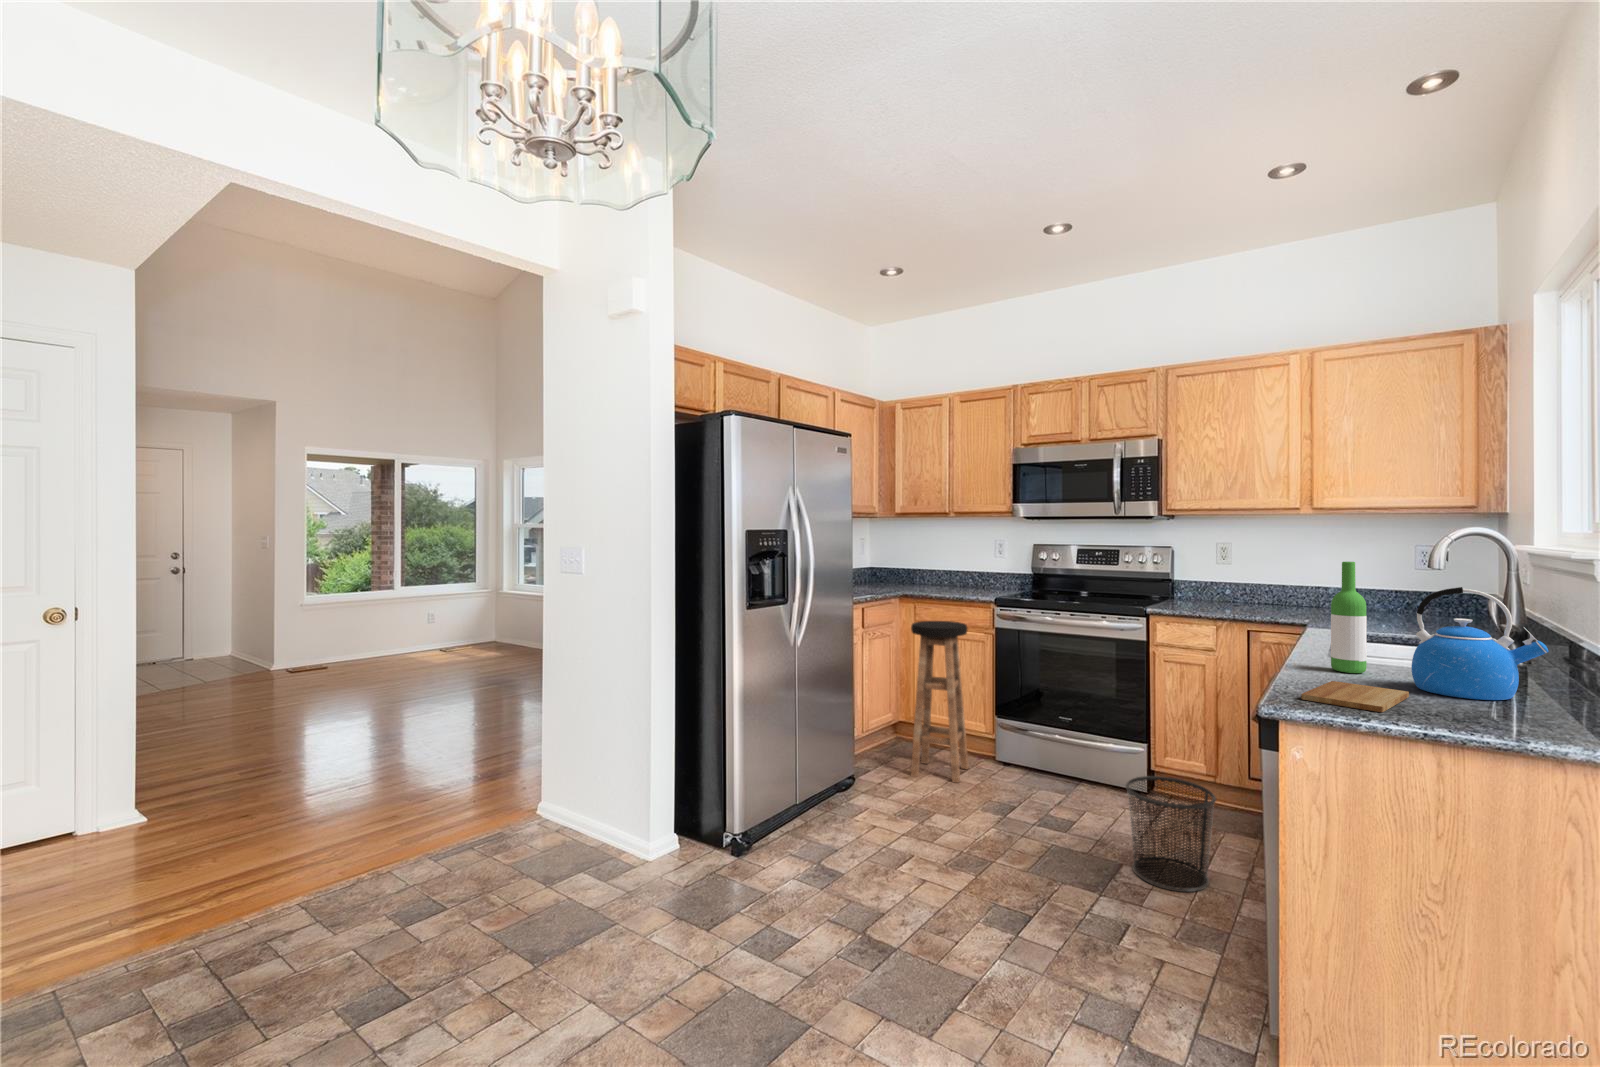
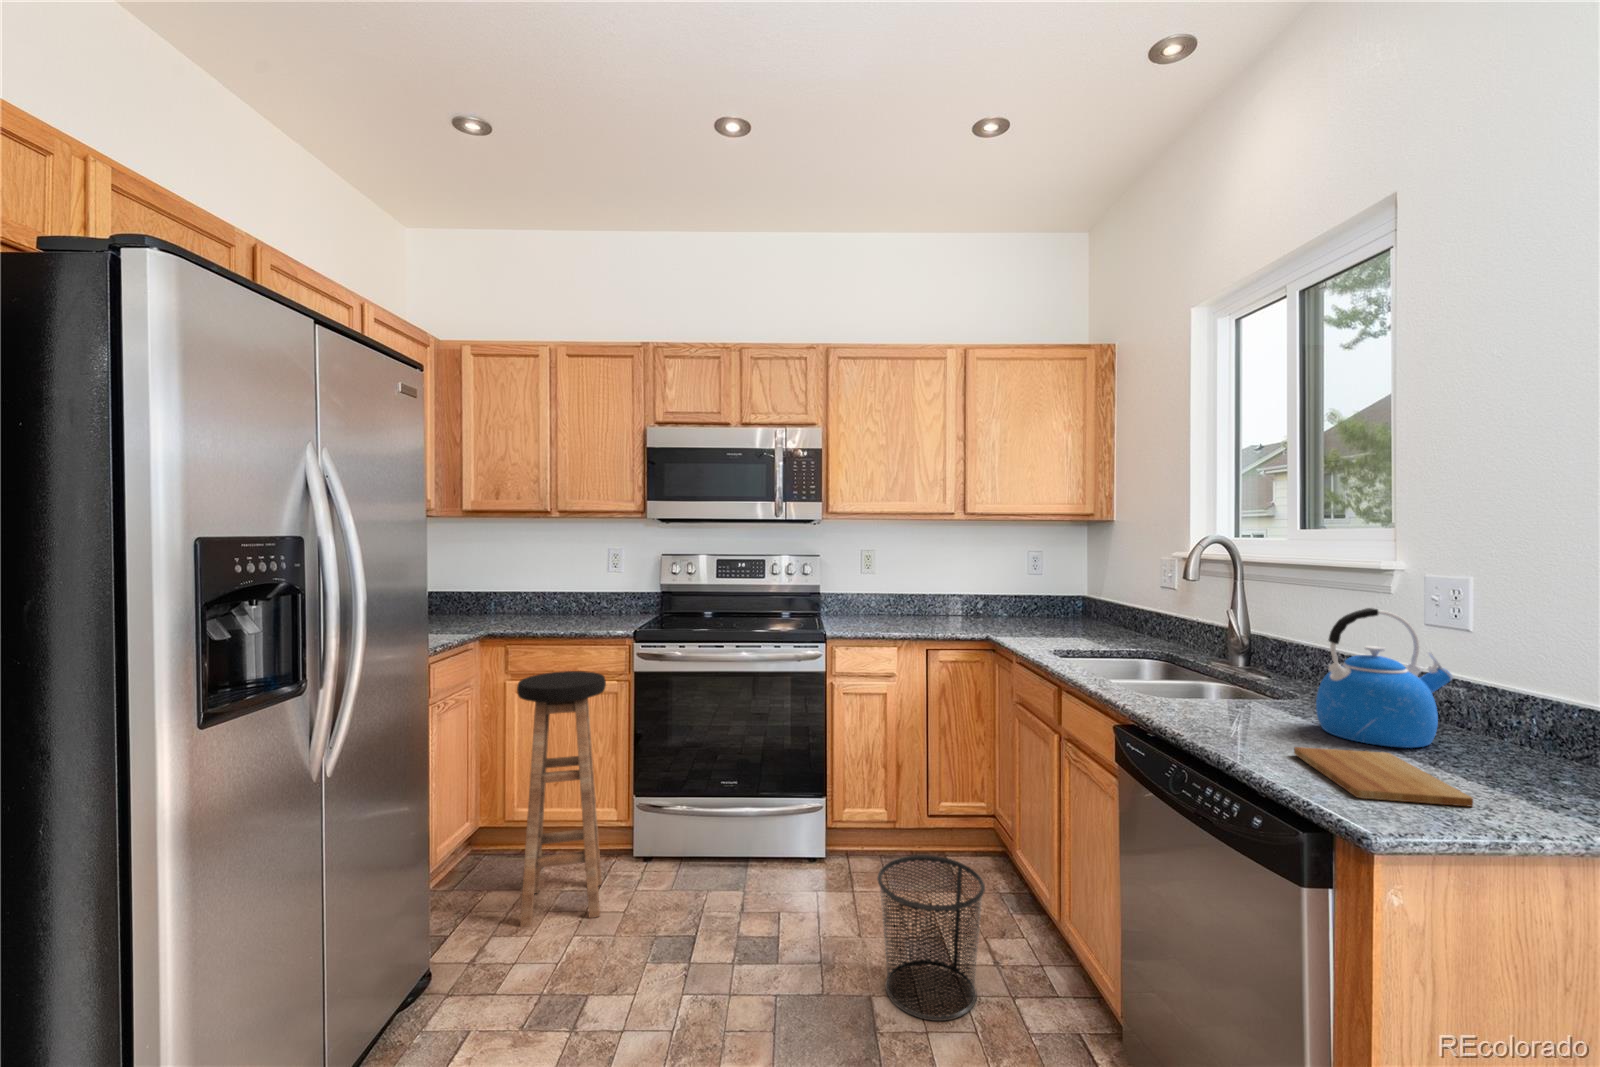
wine bottle: present [1331,562,1367,673] -> none [1199,578,1240,720]

